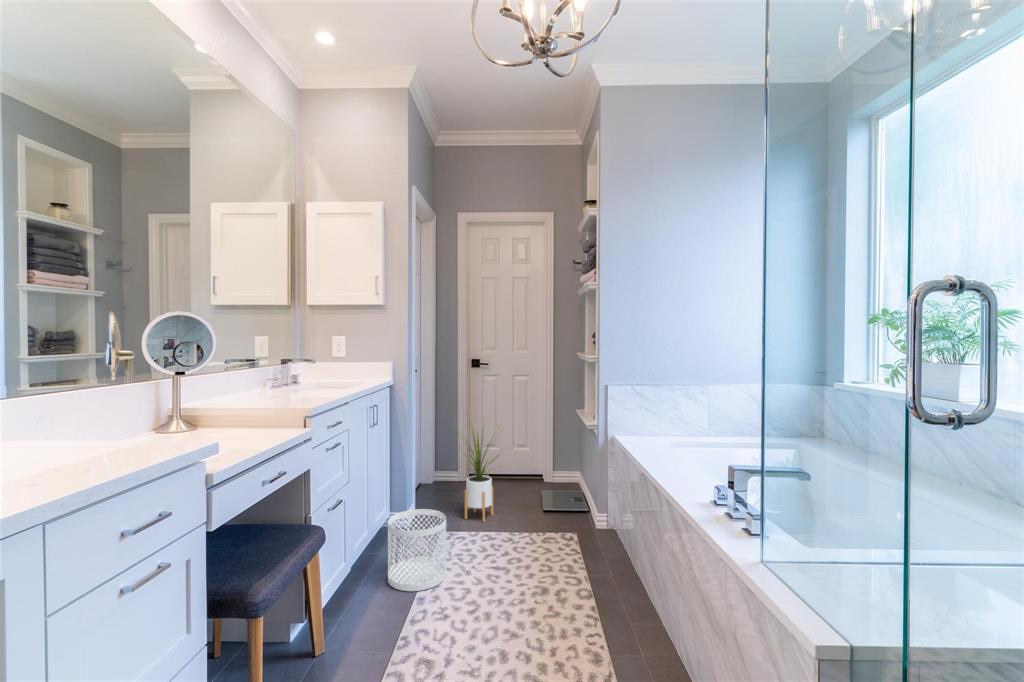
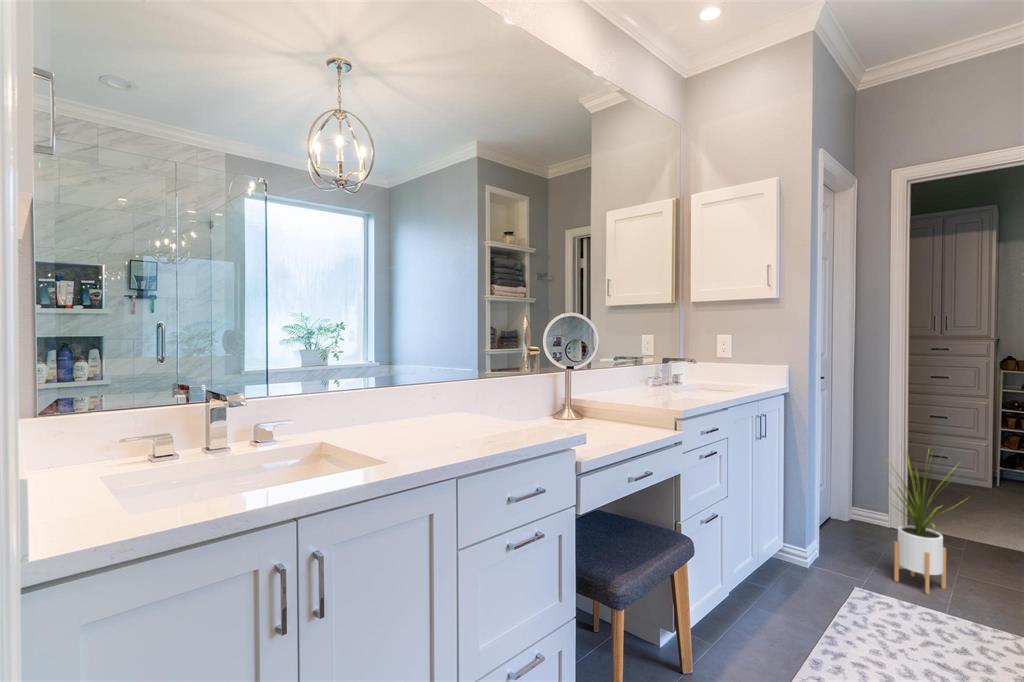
waste basket: present [388,509,446,591] -> none [774,547,857,654]

